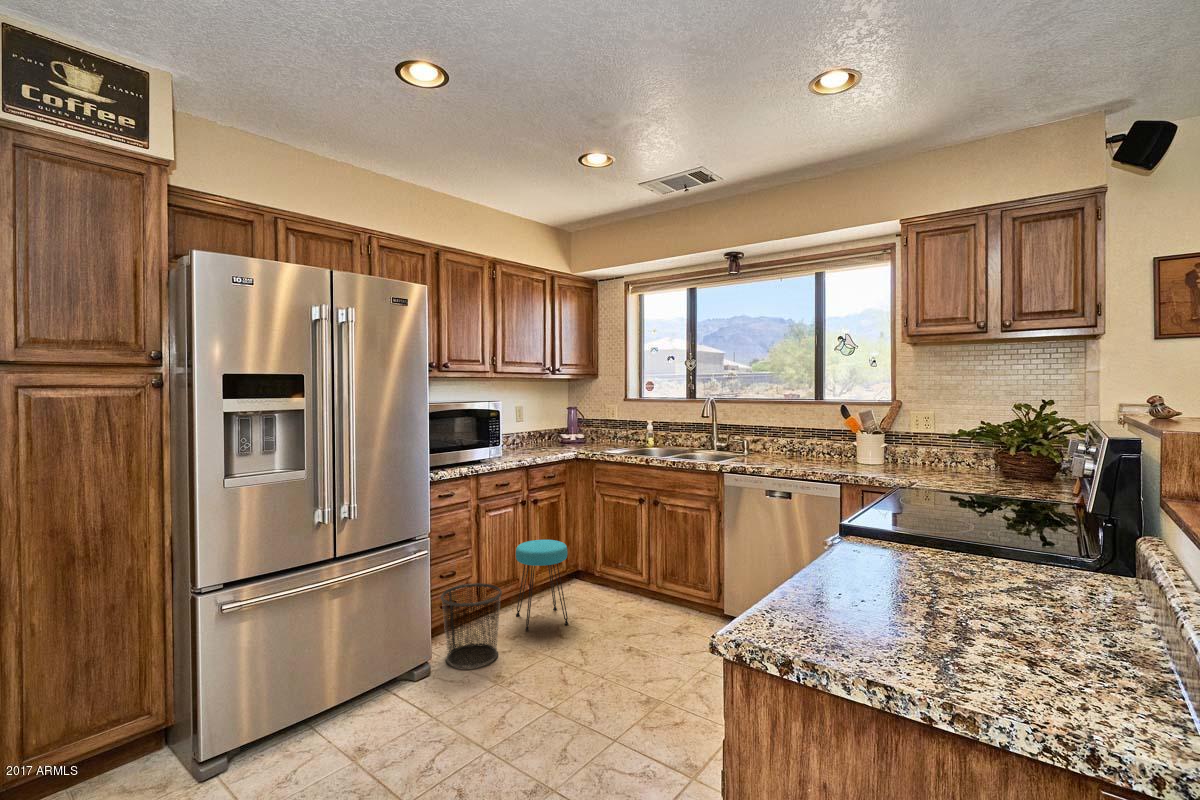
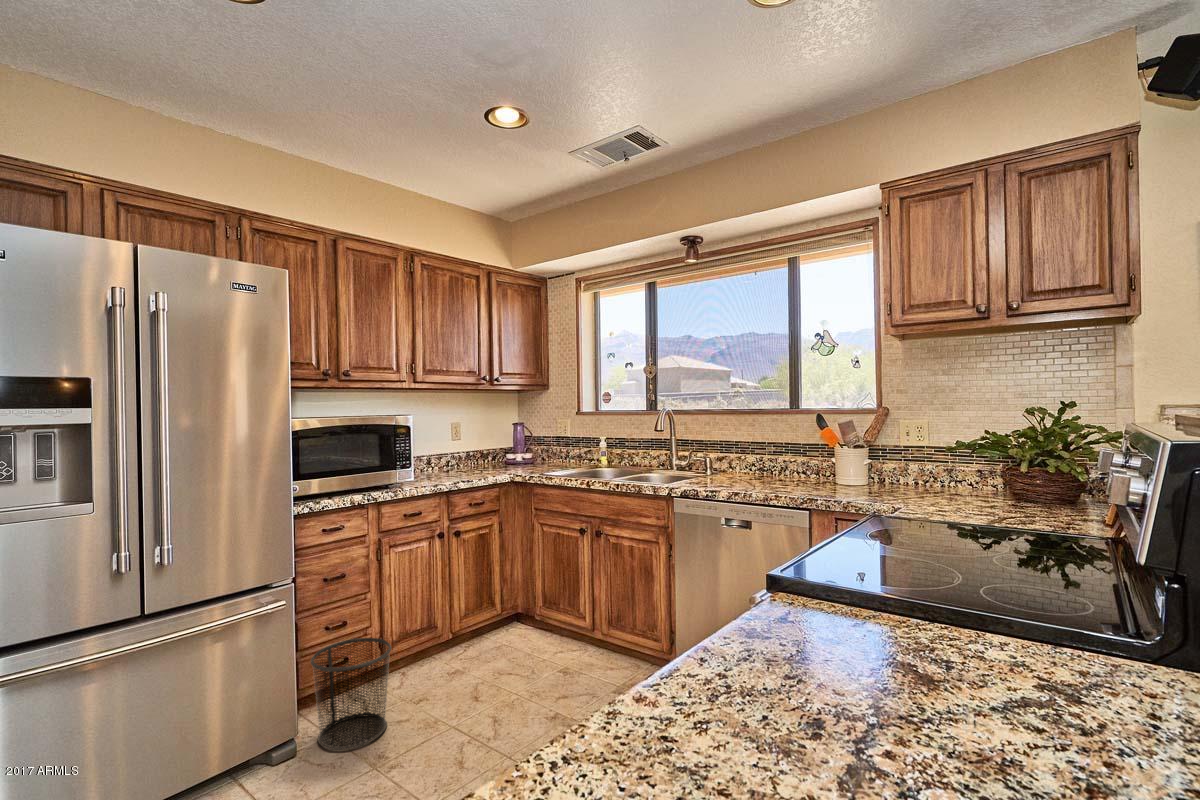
stool: present [516,540,568,630] -> none [424,579,488,693]

